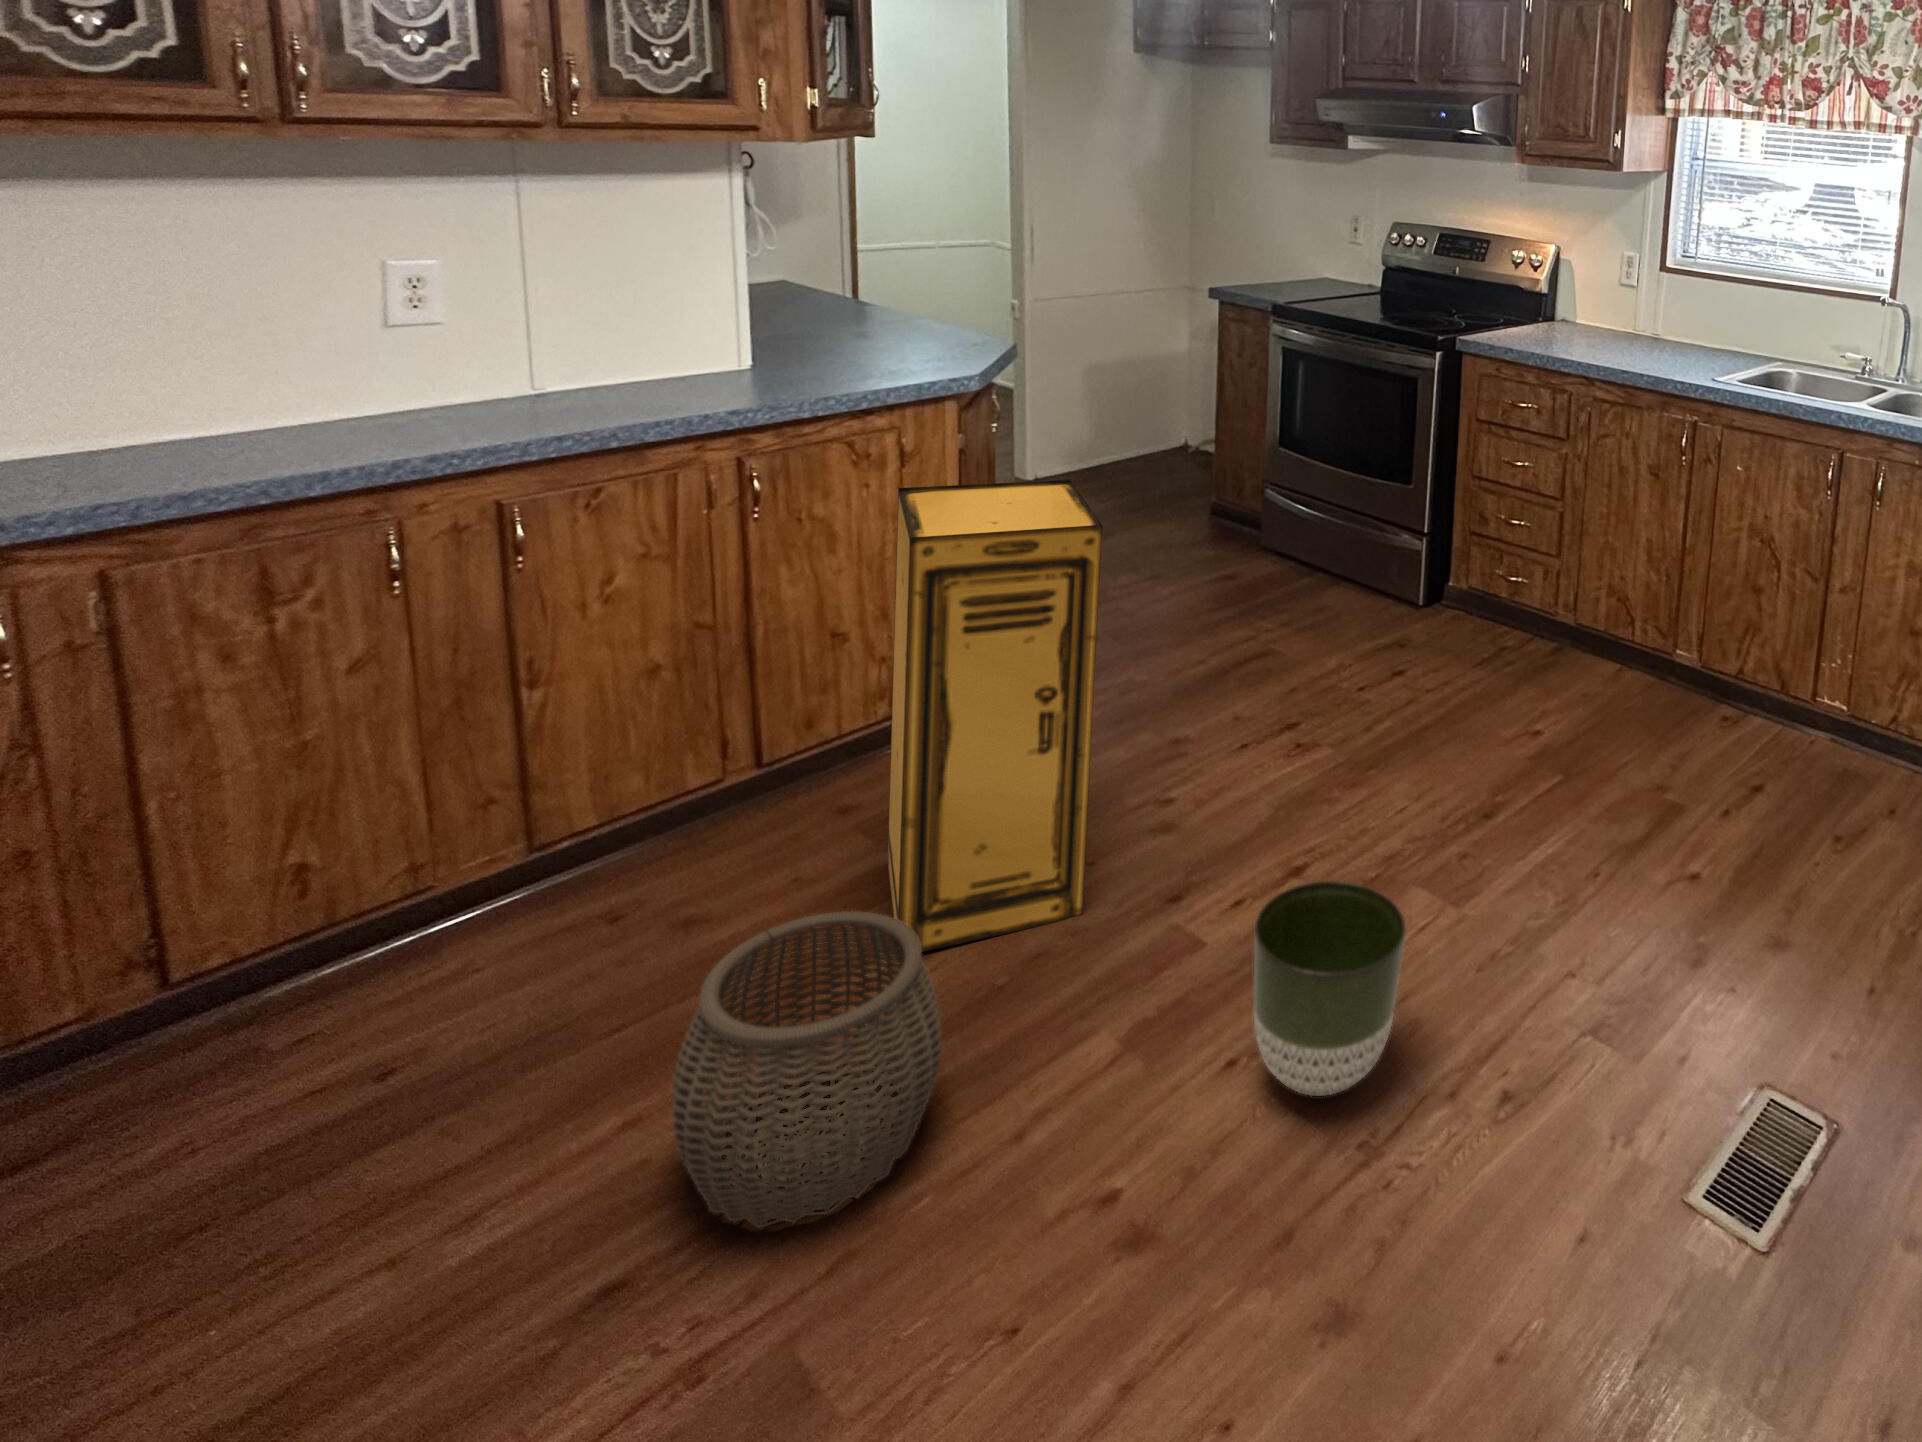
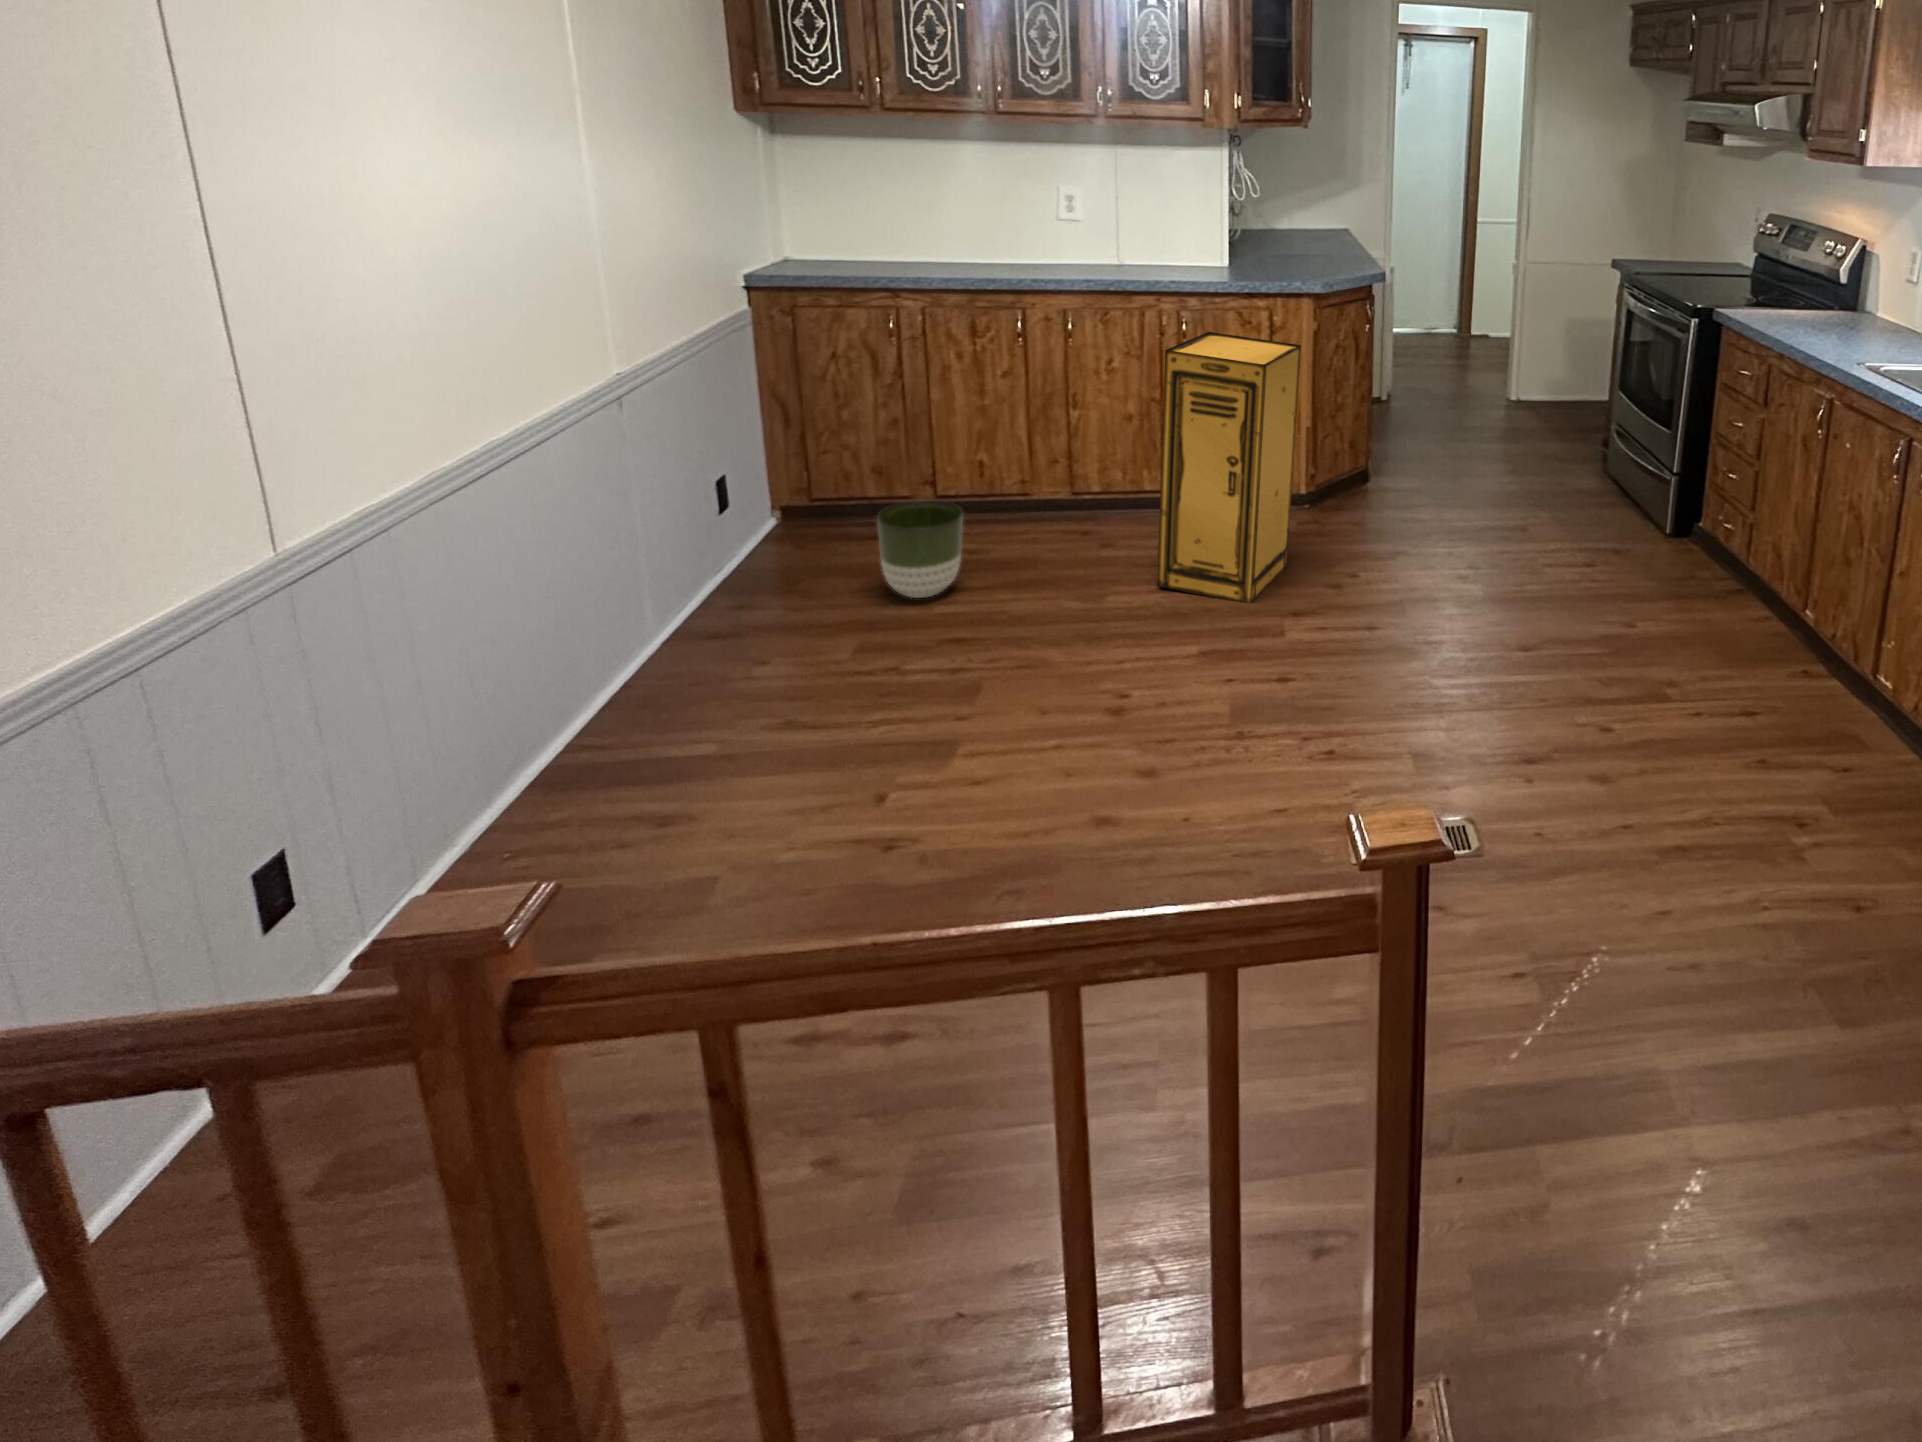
planter: present [1254,881,1405,1096] -> present [877,501,963,598]
woven basket: present [672,911,942,1228] -> none [988,524,1113,656]

